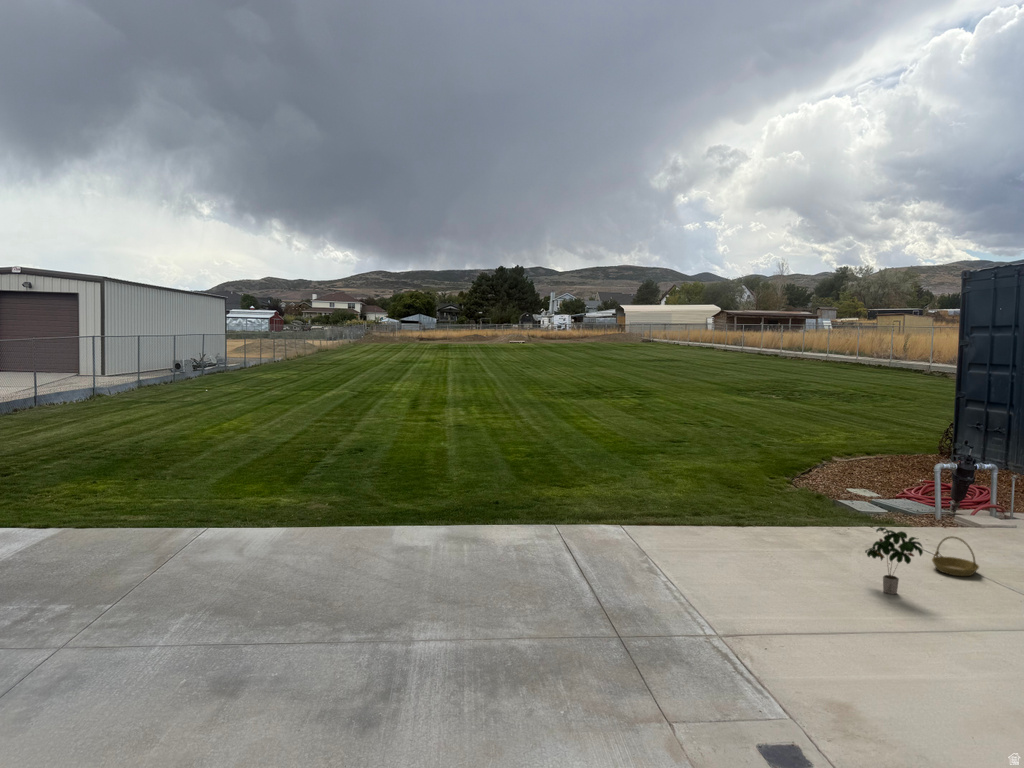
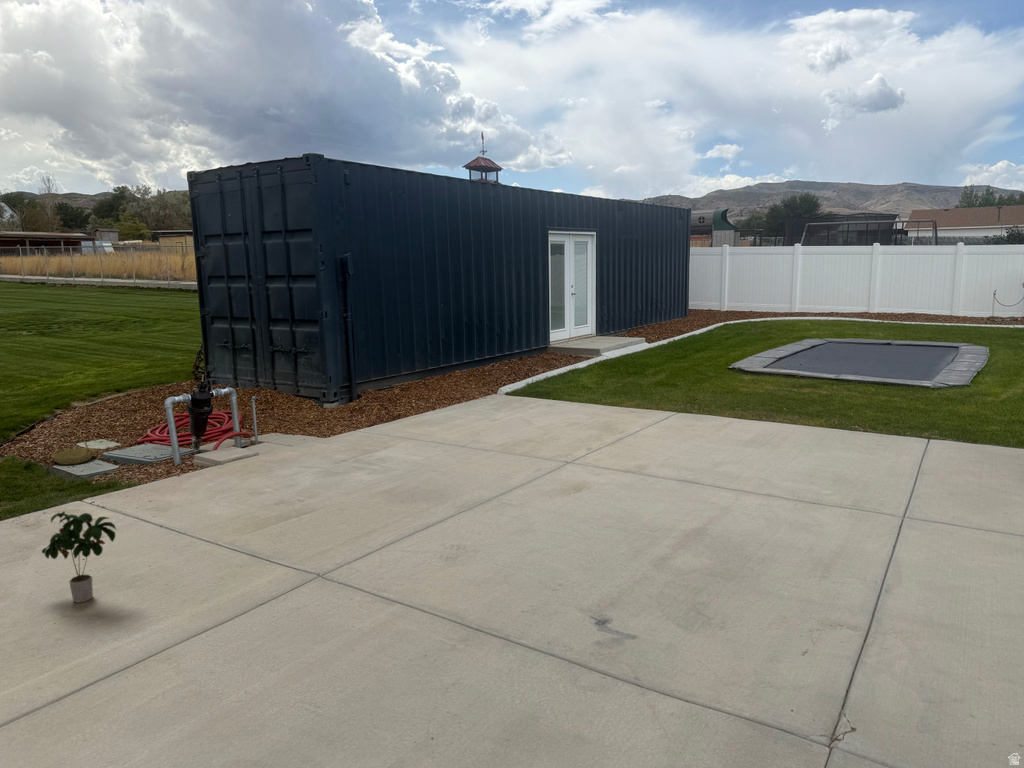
basket: present [932,536,979,576] -> present [52,429,95,465]

